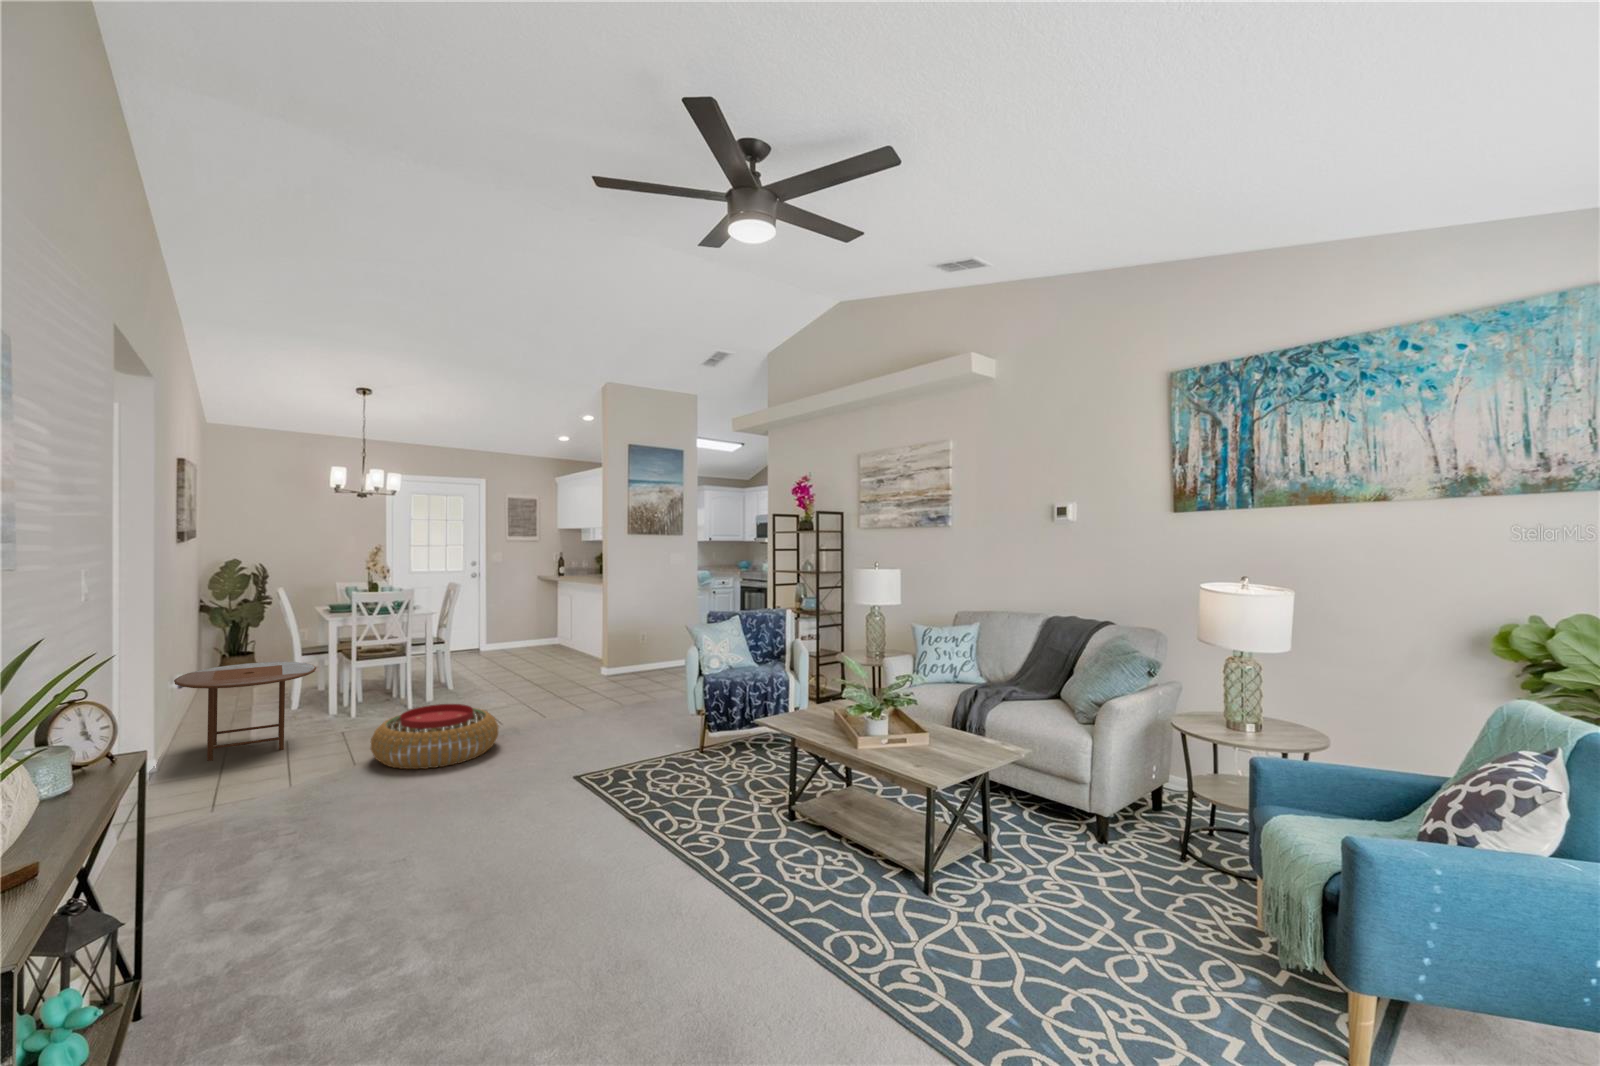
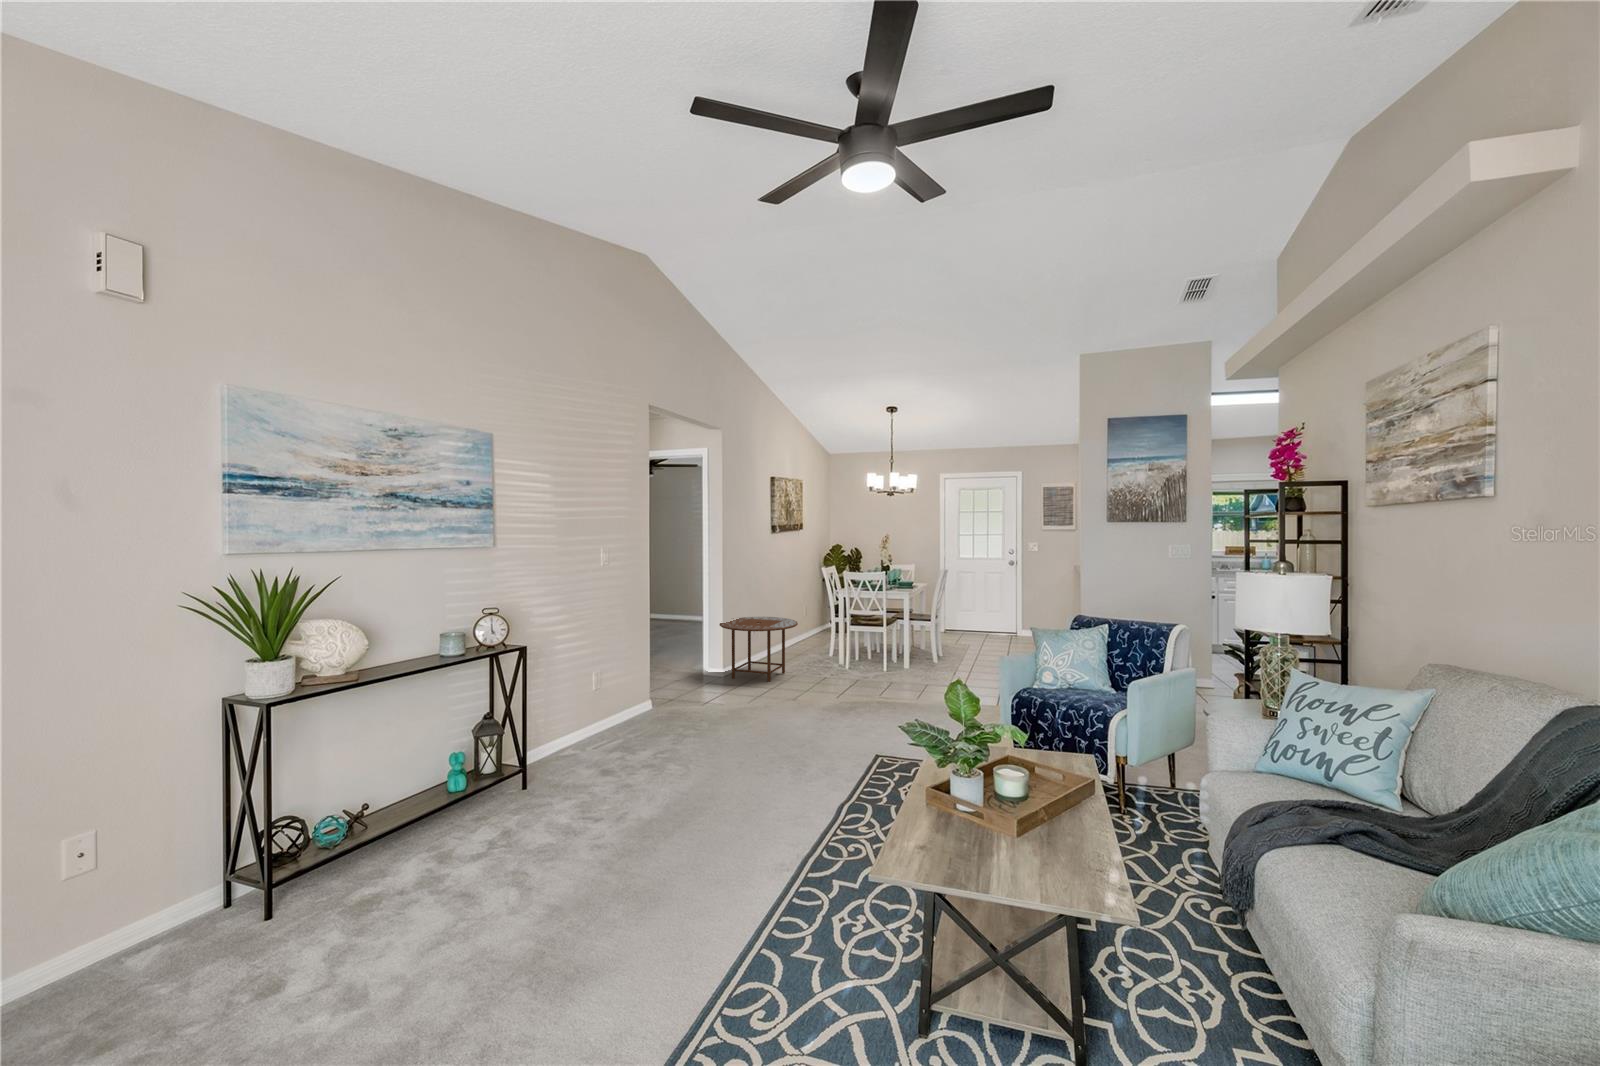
pouf: present [371,704,498,769] -> none [781,668,877,720]

